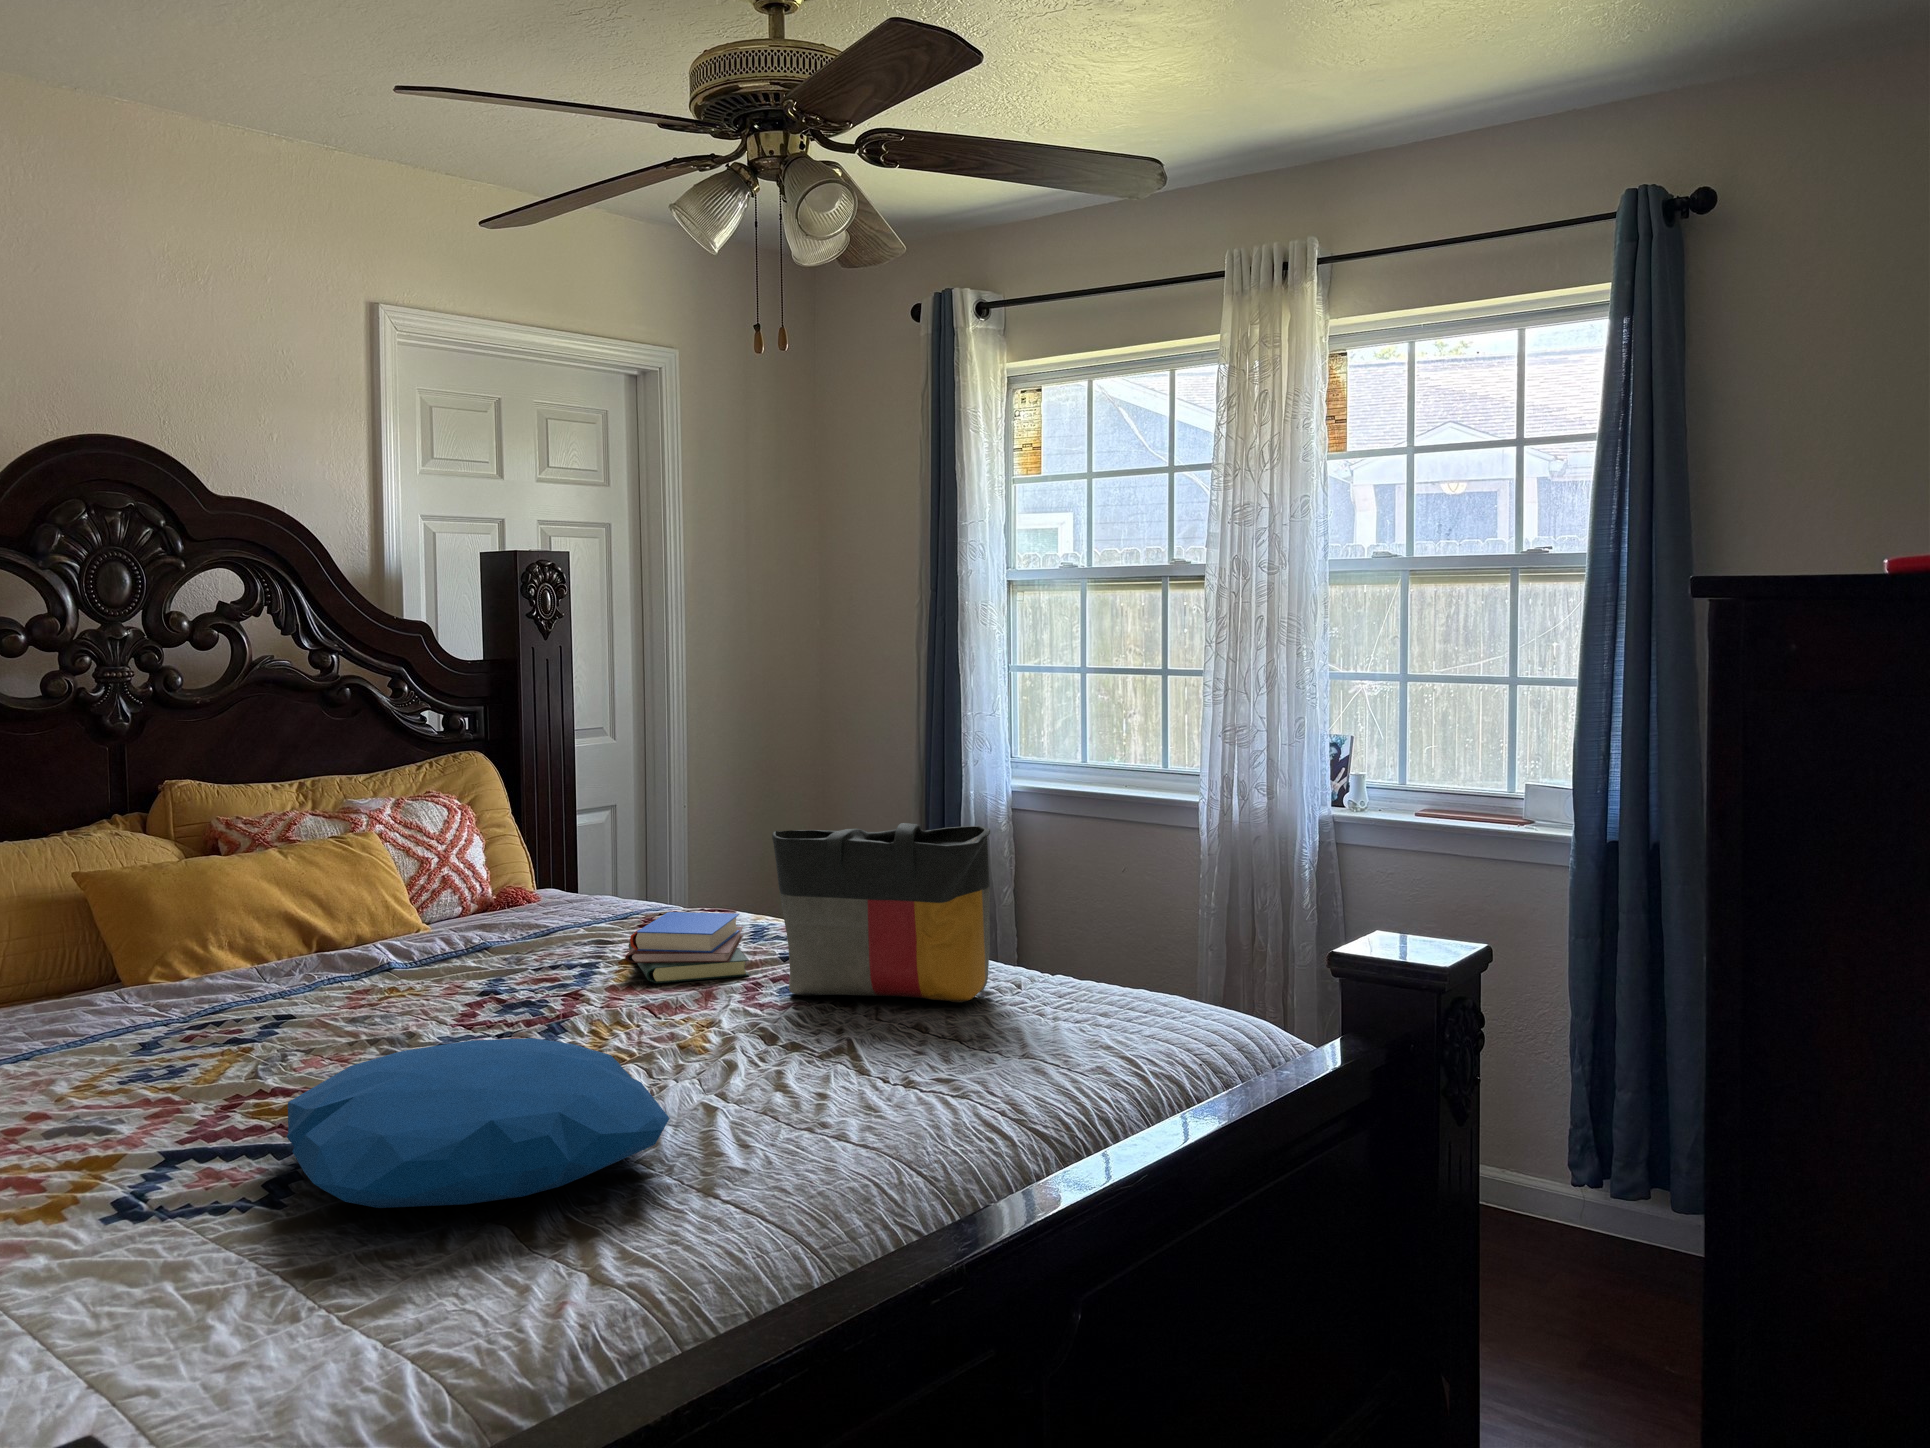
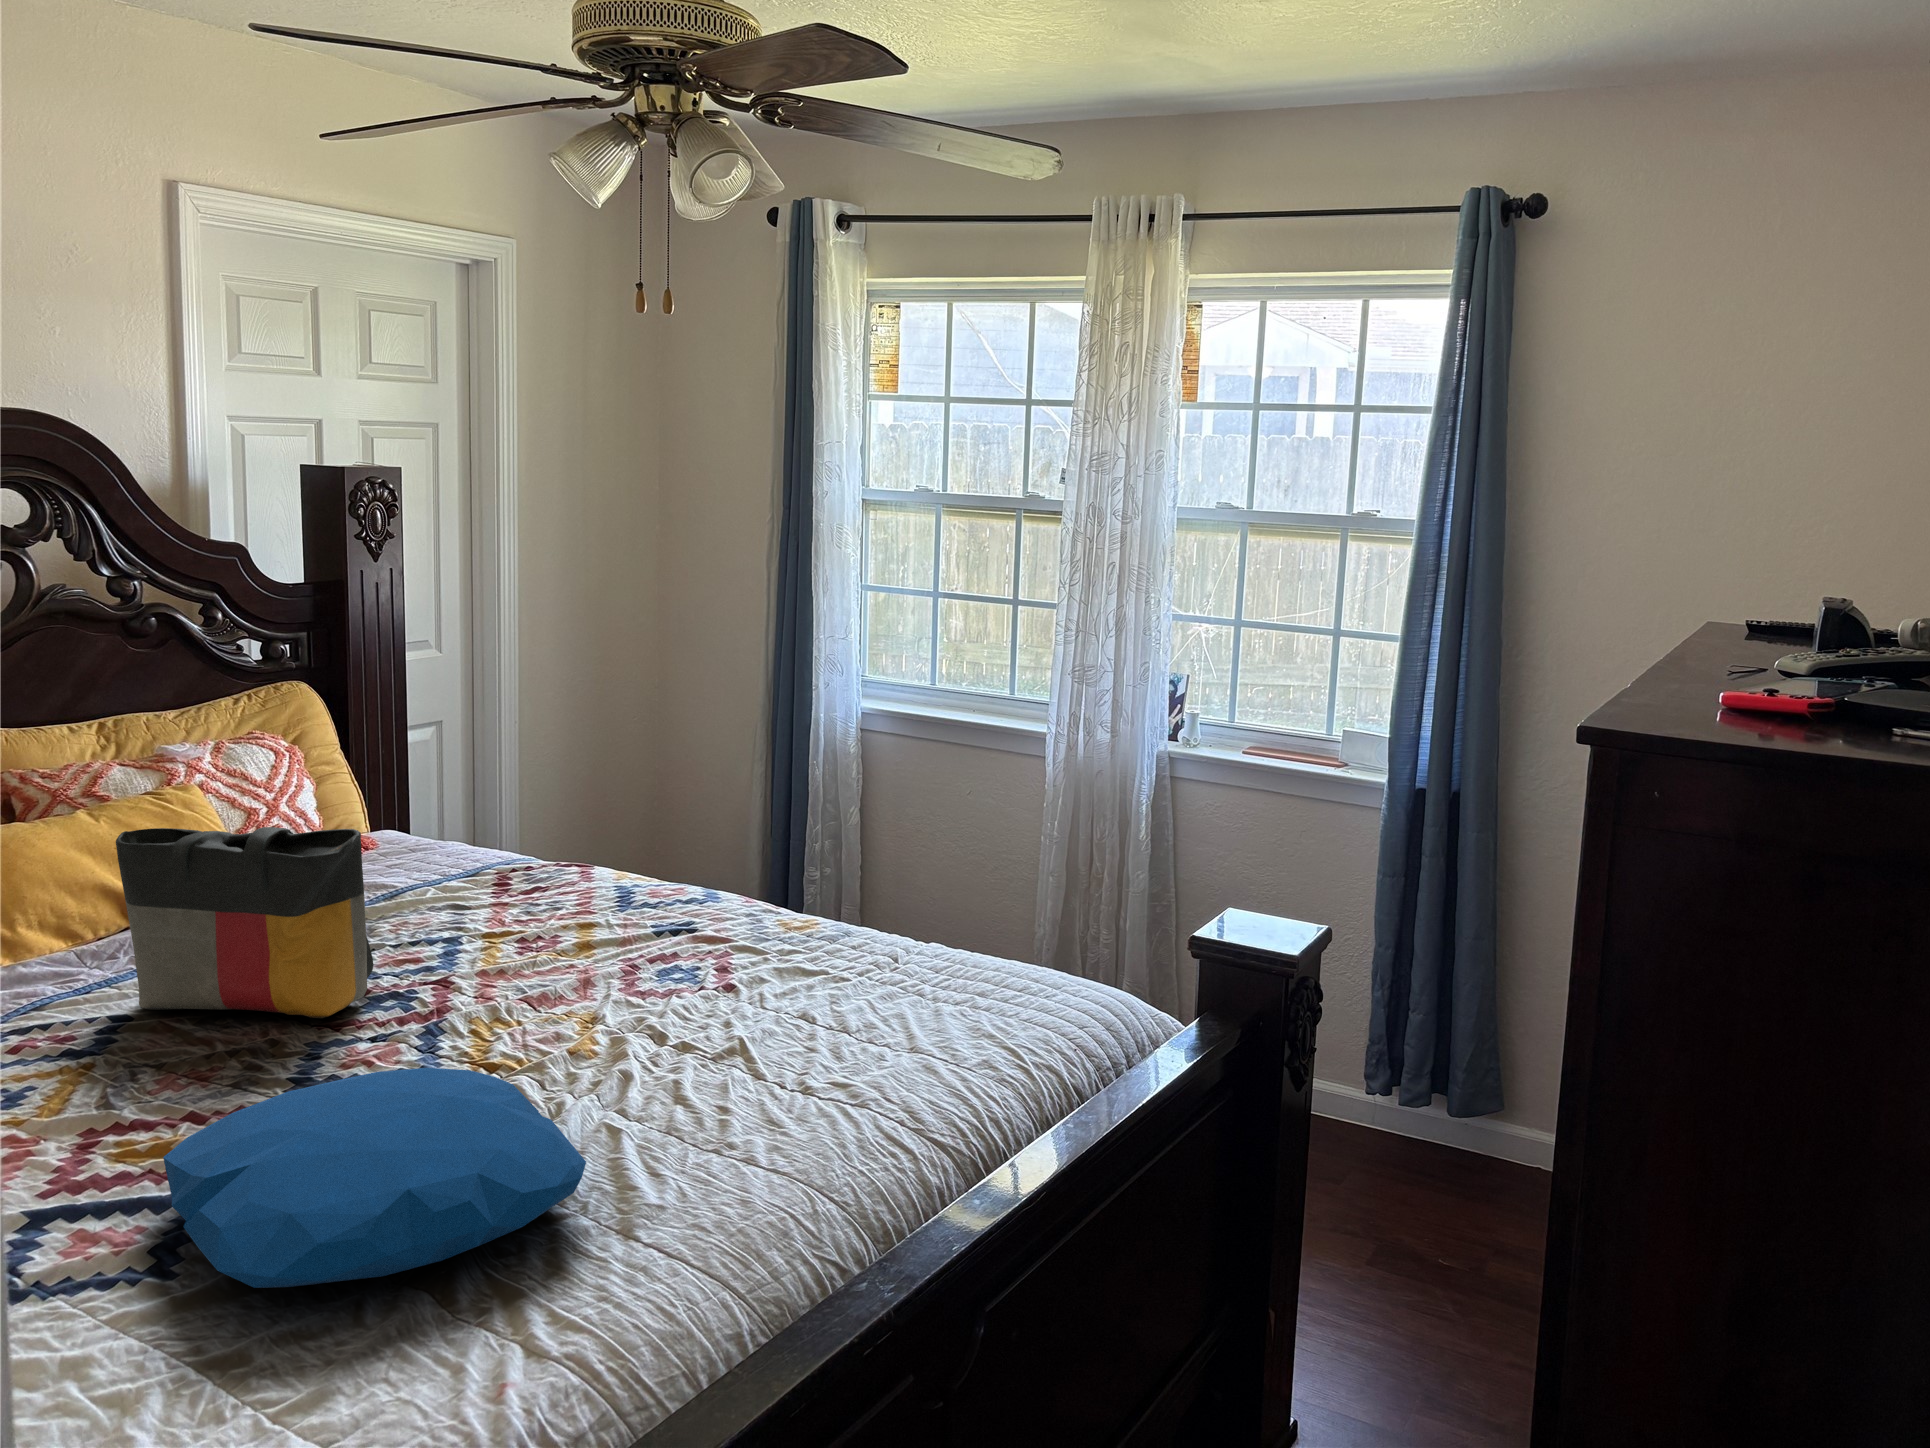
tote bag: present [772,823,990,1002] -> present [116,827,374,1018]
book: present [625,912,749,983] -> none [493,881,626,963]

